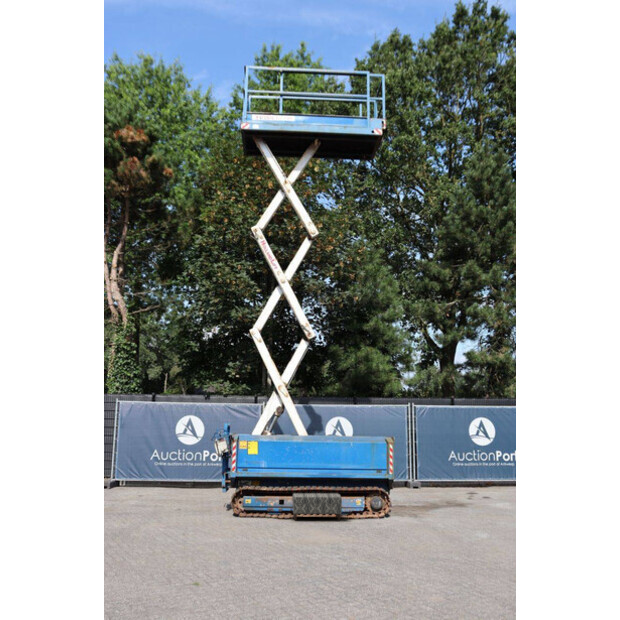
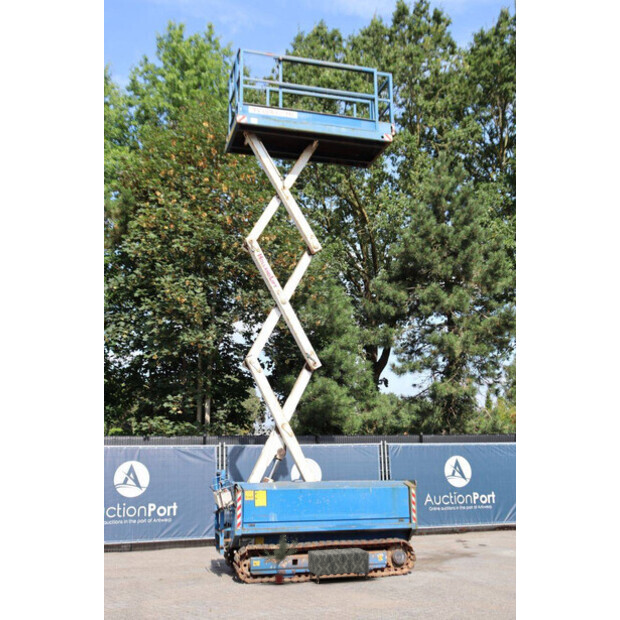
potted tree: none [249,479,281,519] -> present [264,538,297,584]

